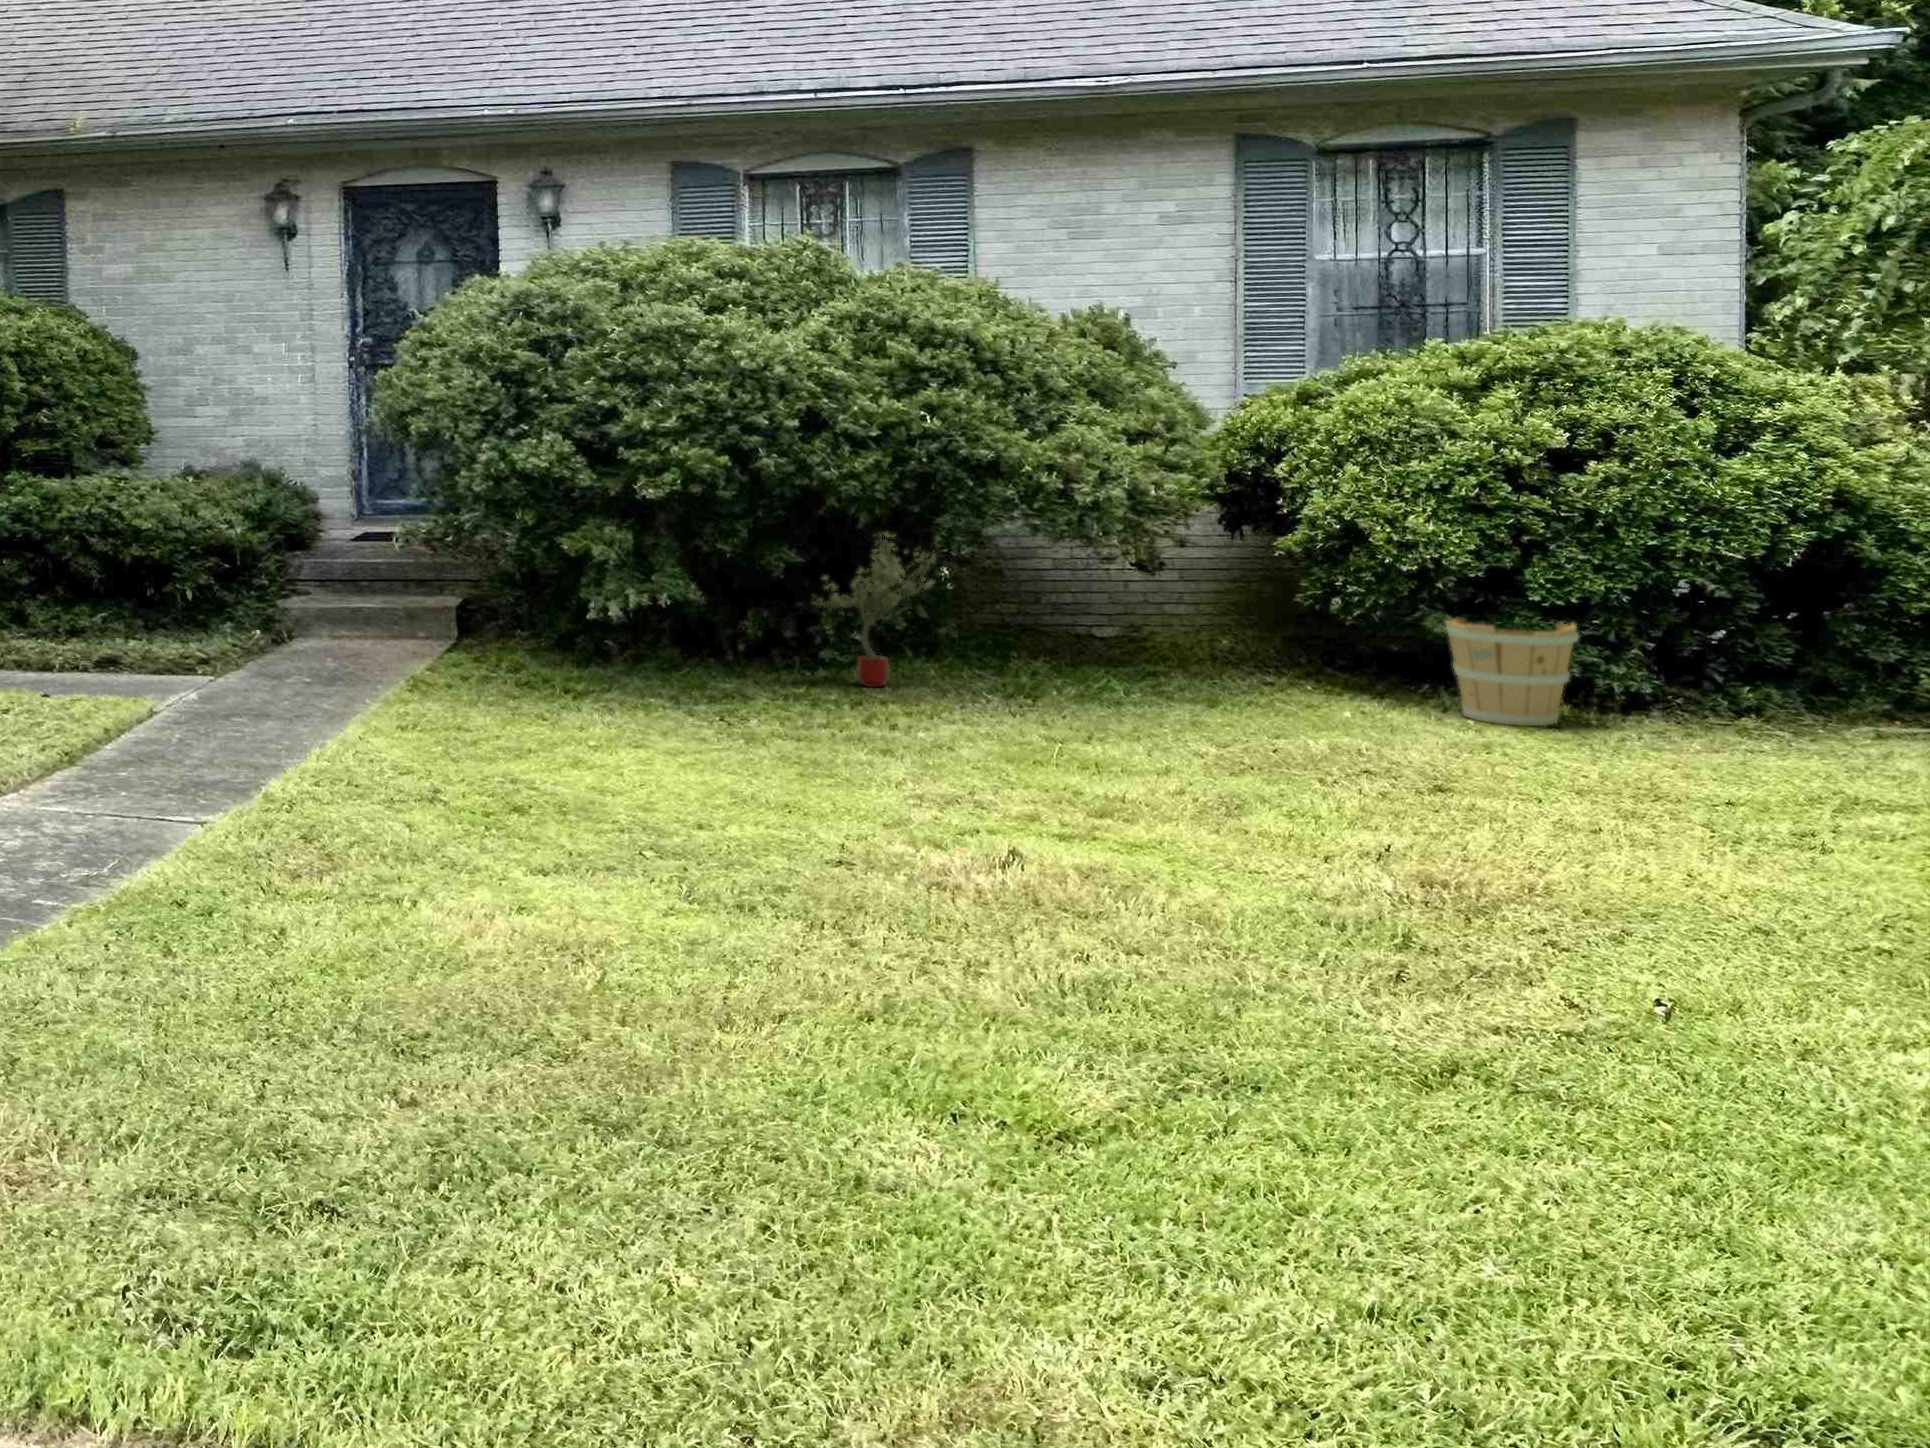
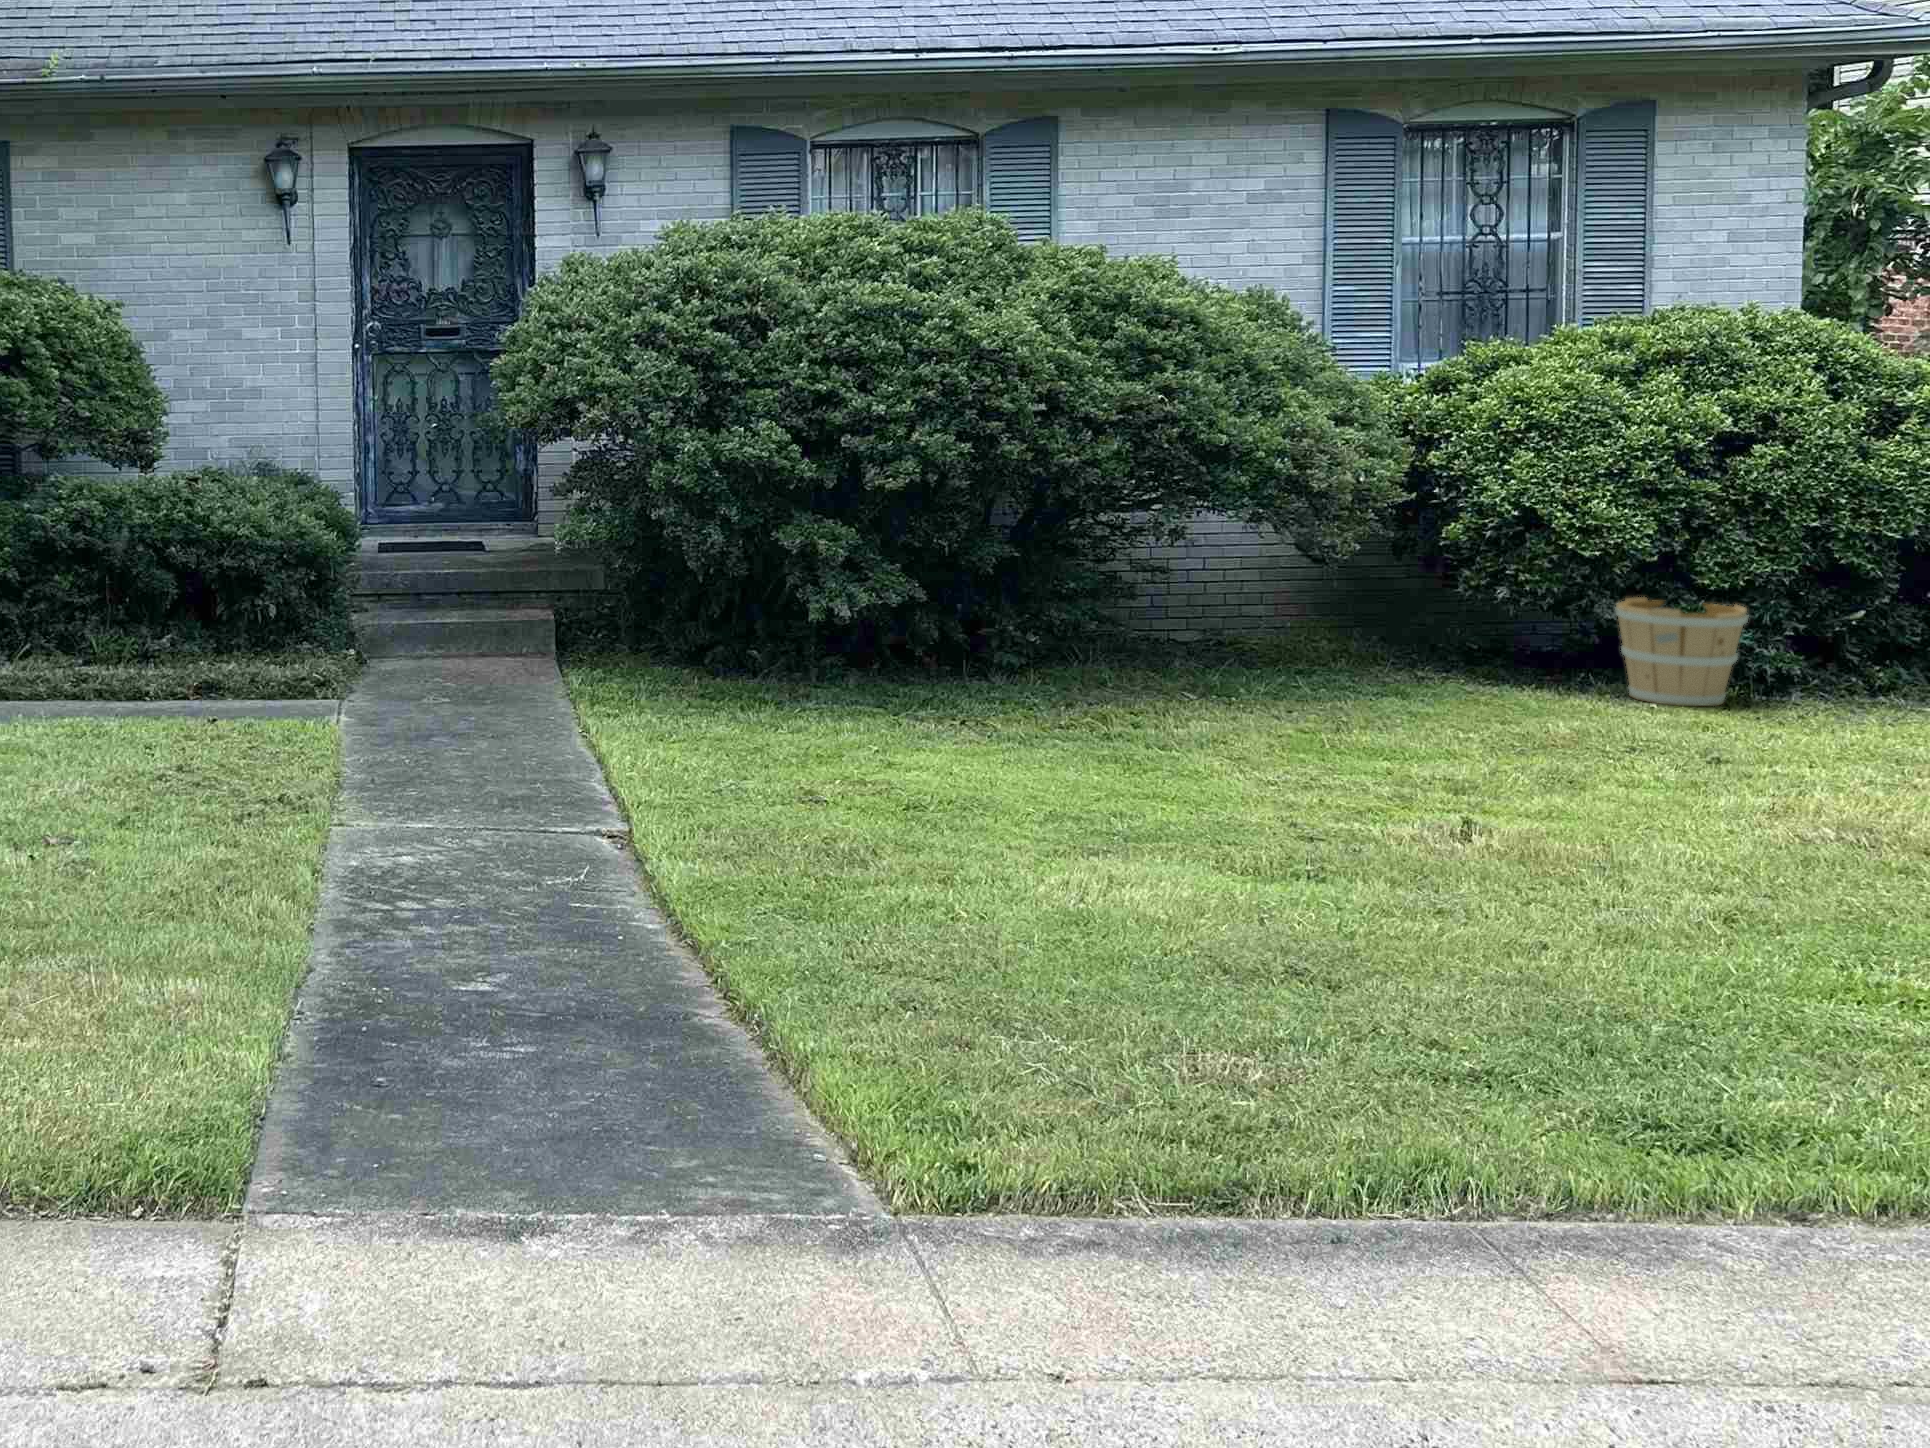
potted tree: present [813,533,935,687] -> none [991,525,1116,690]

